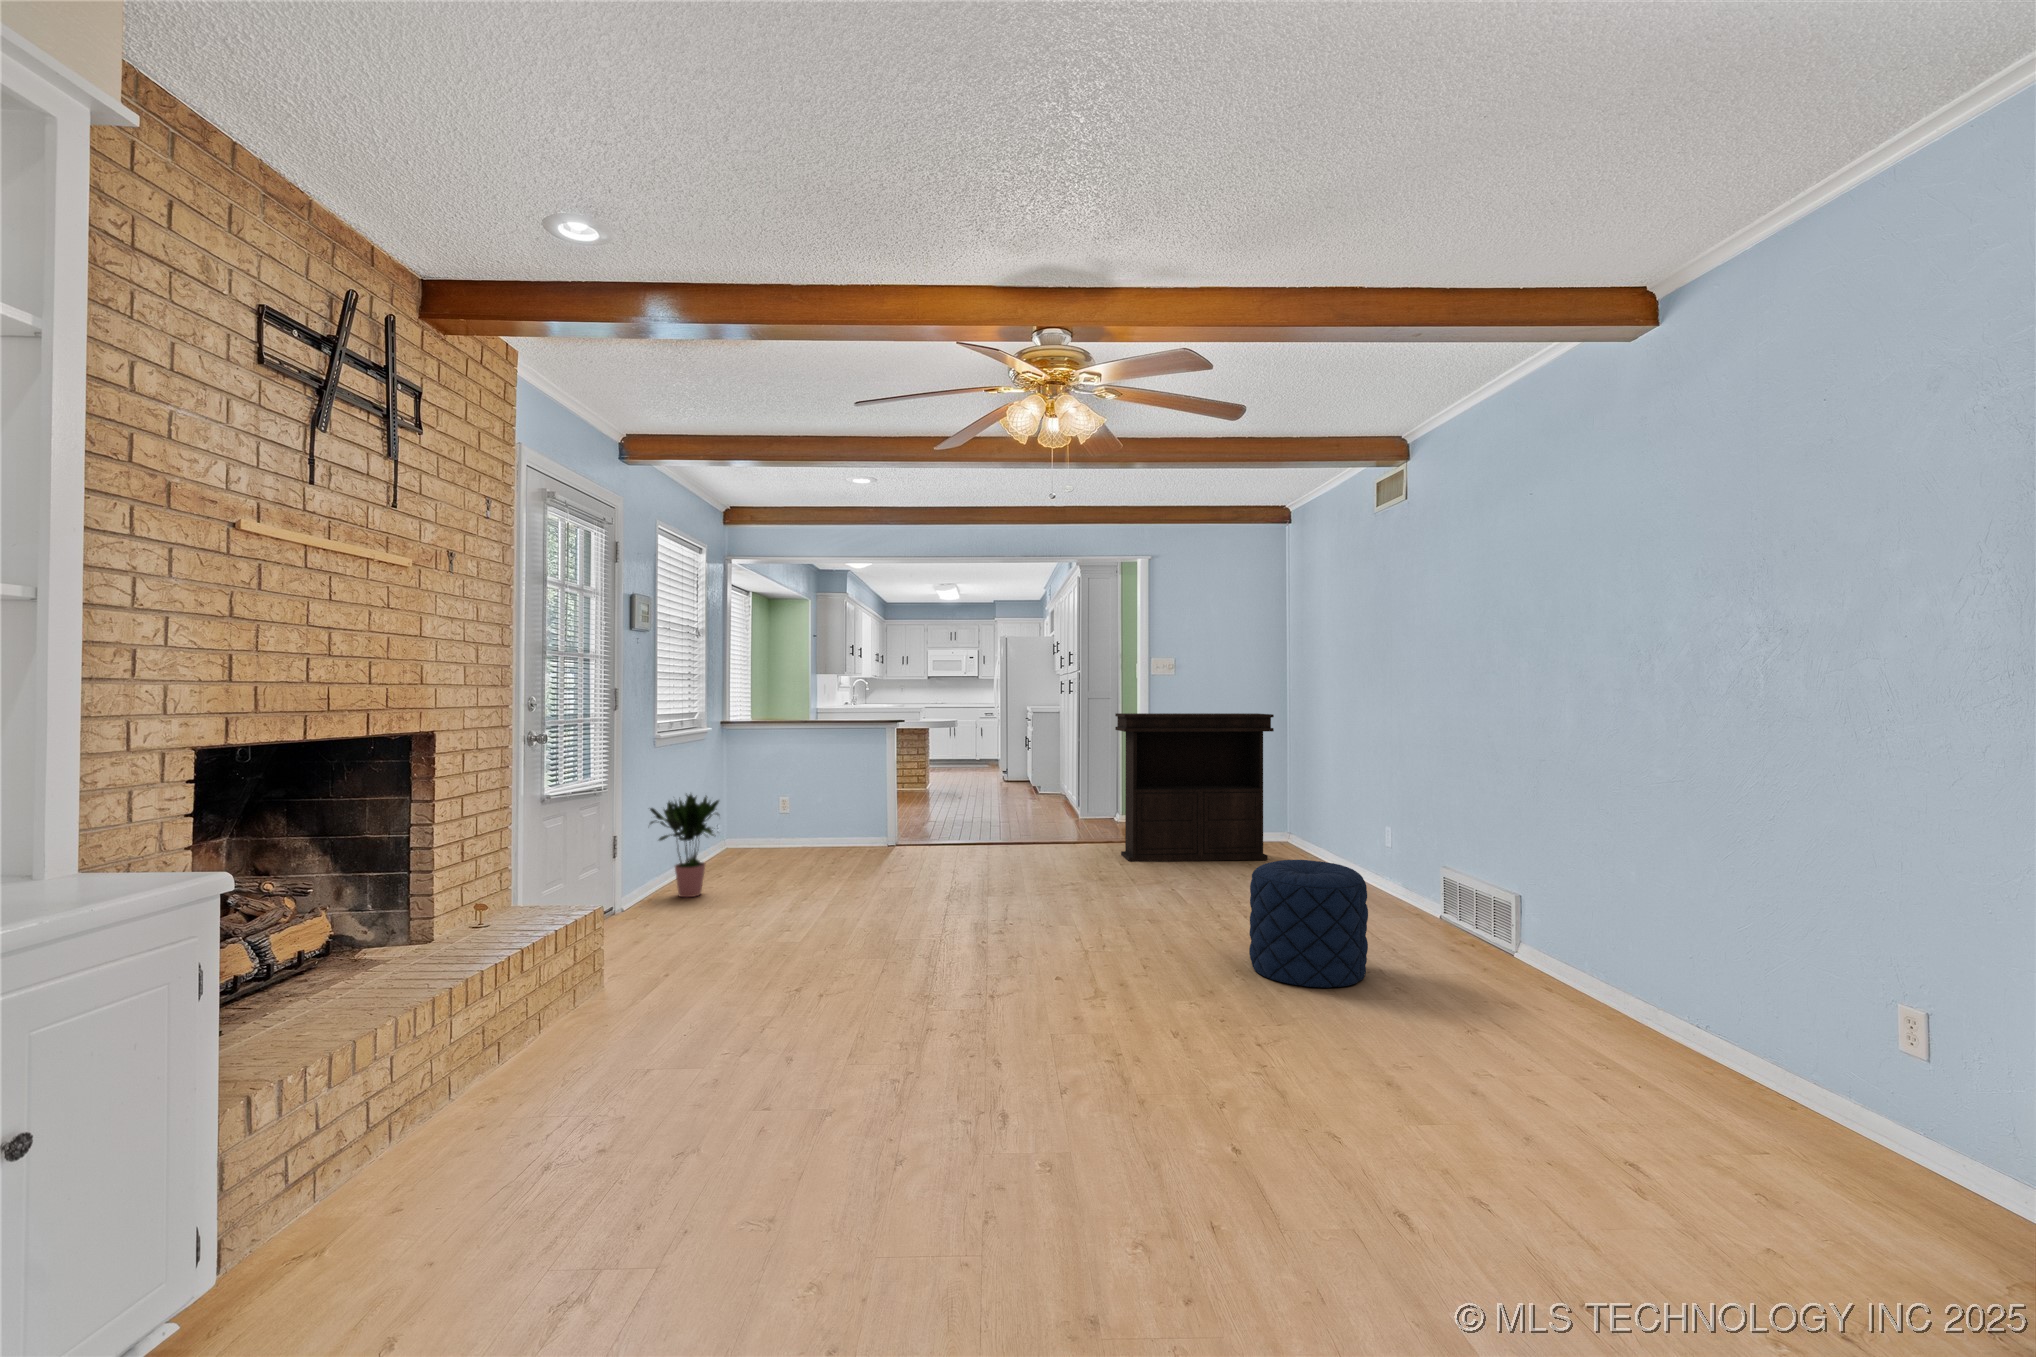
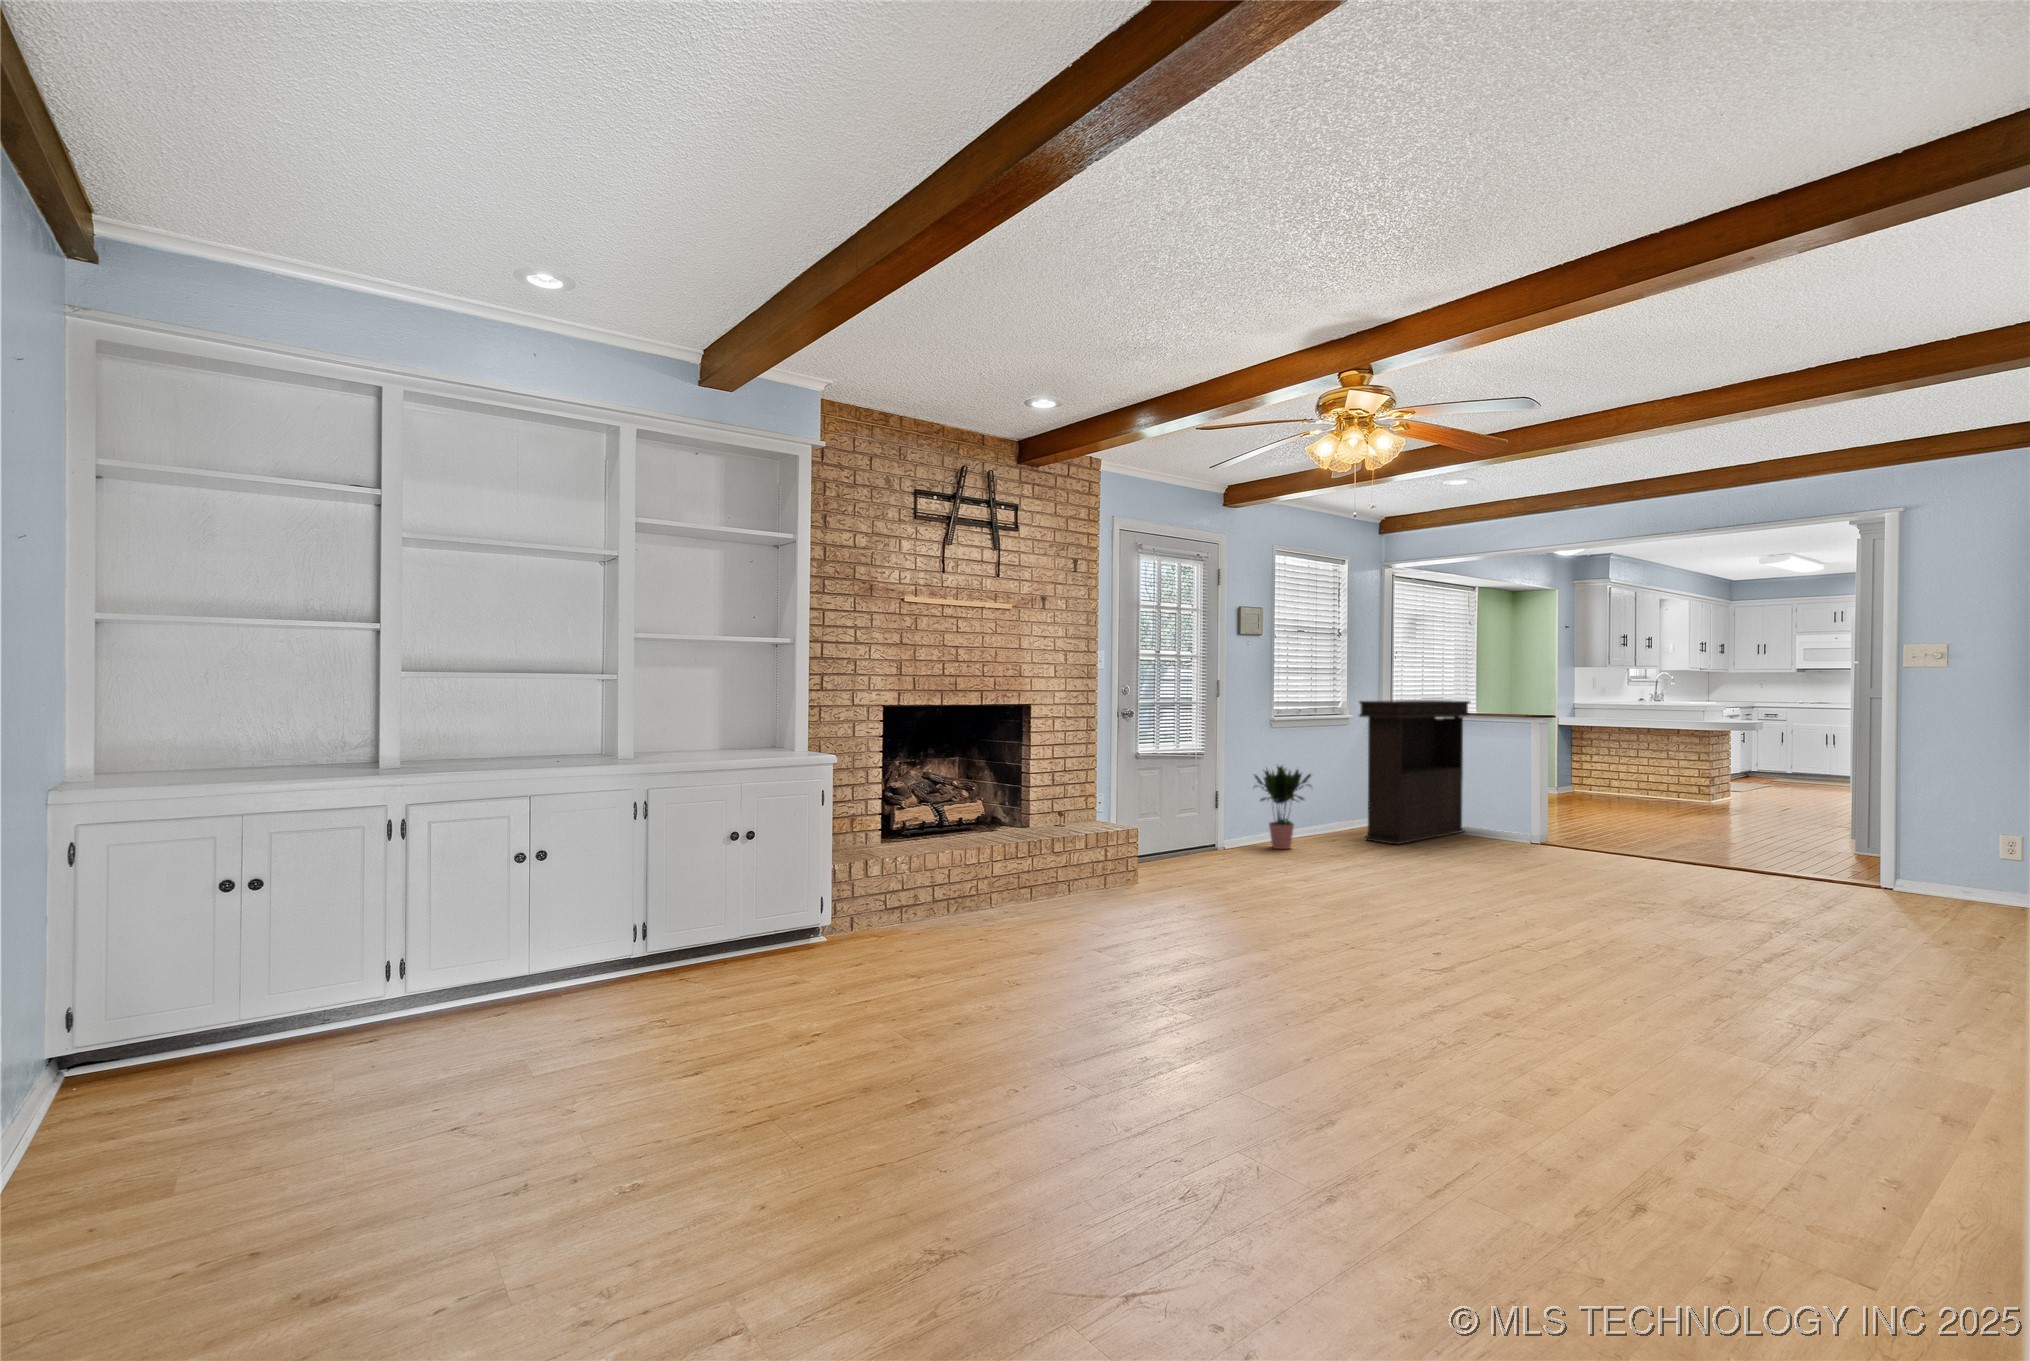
console table: present [1115,713,1274,862] -> present [1359,700,1471,845]
pouf: present [1249,860,1368,988] -> none [1663,882,1831,1037]

